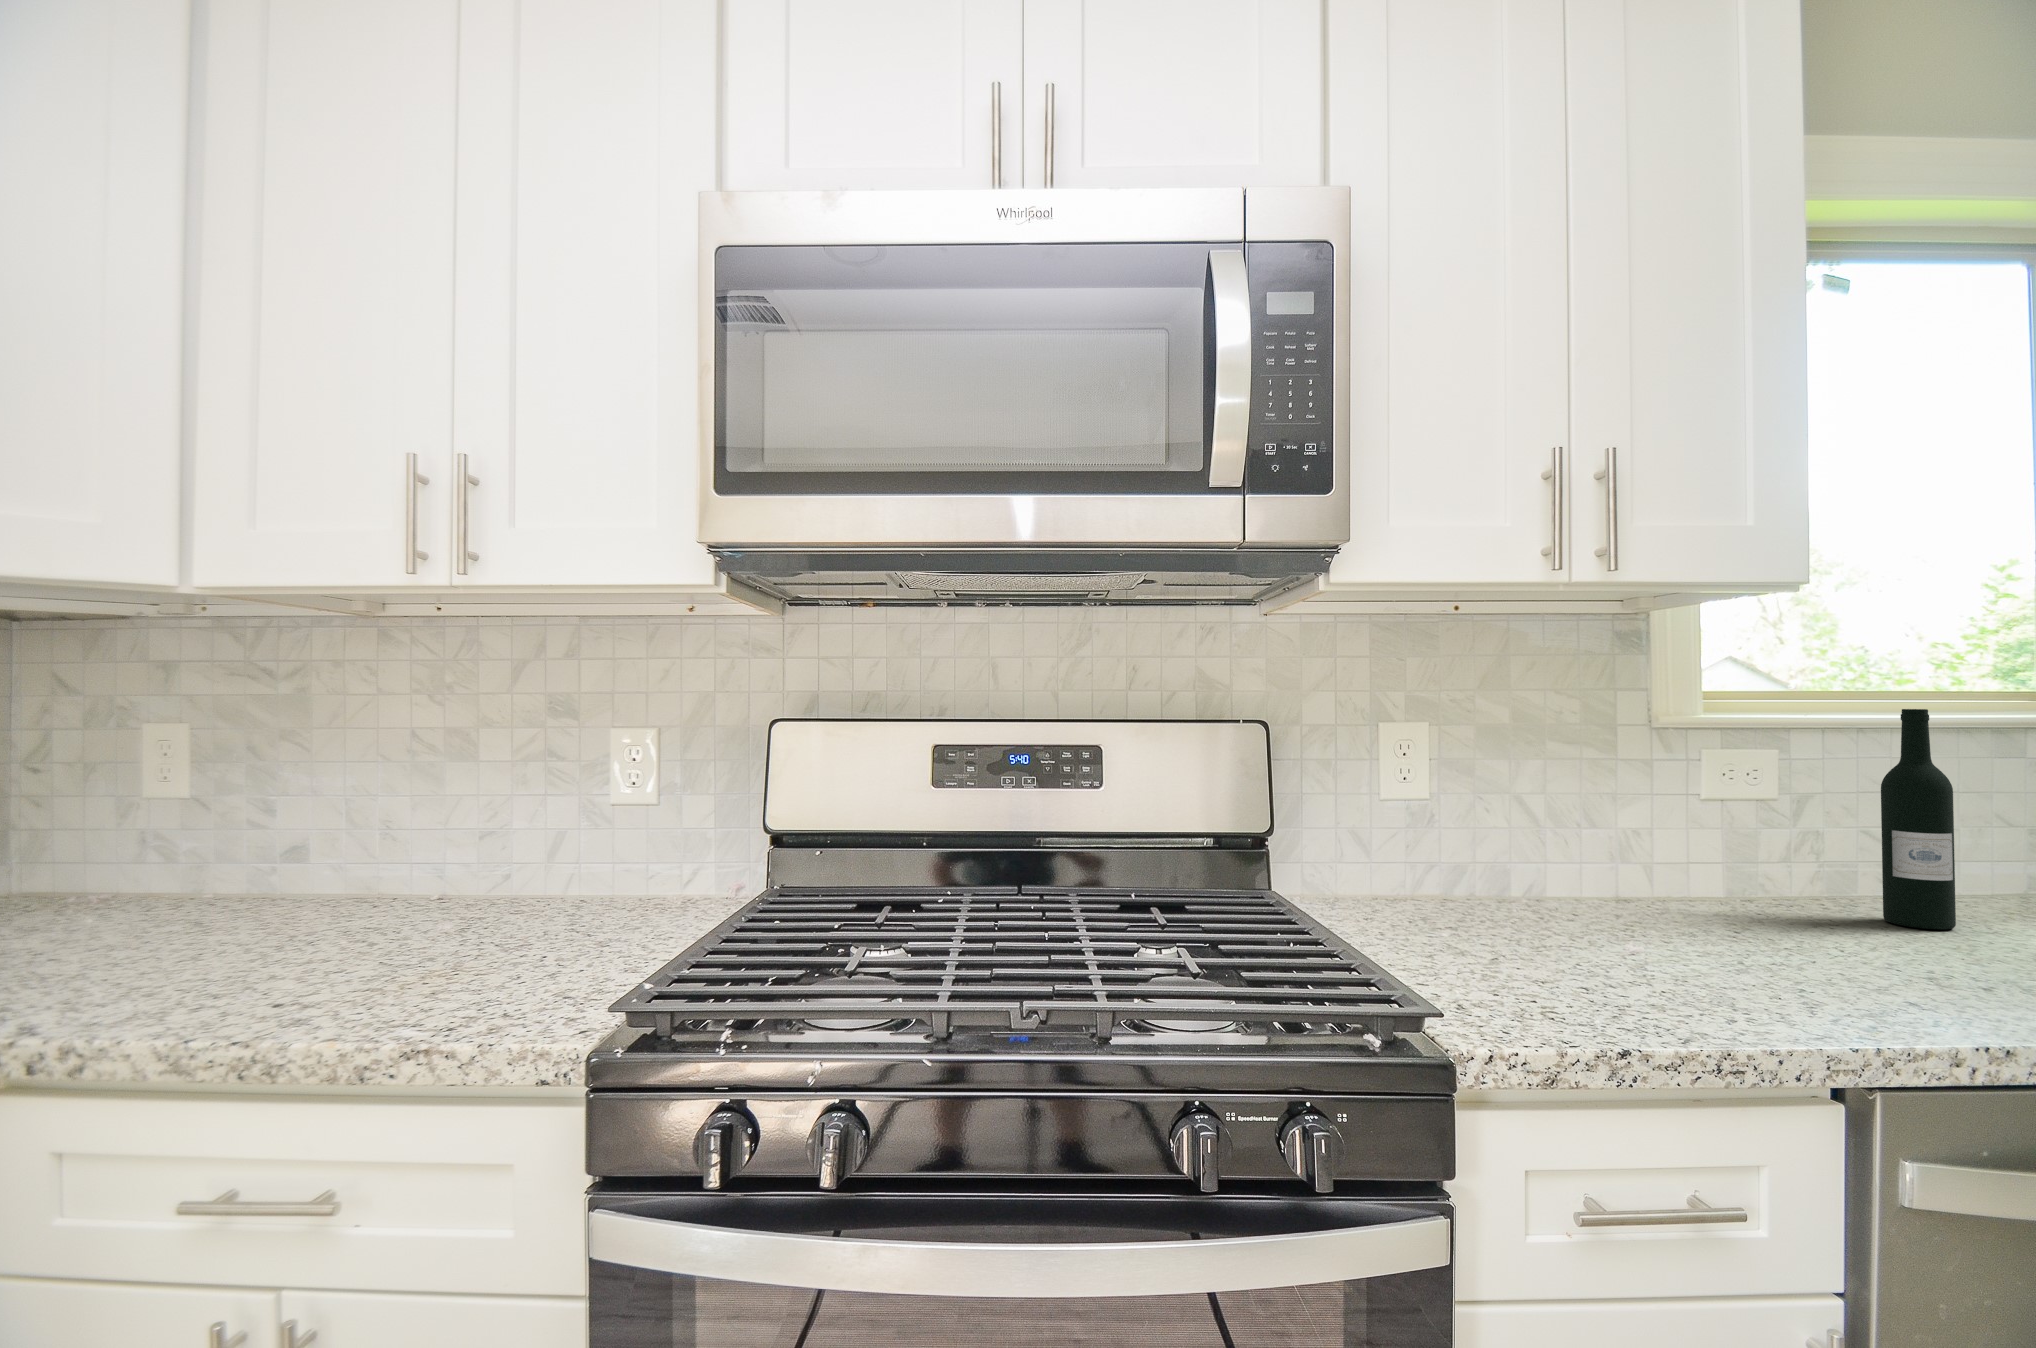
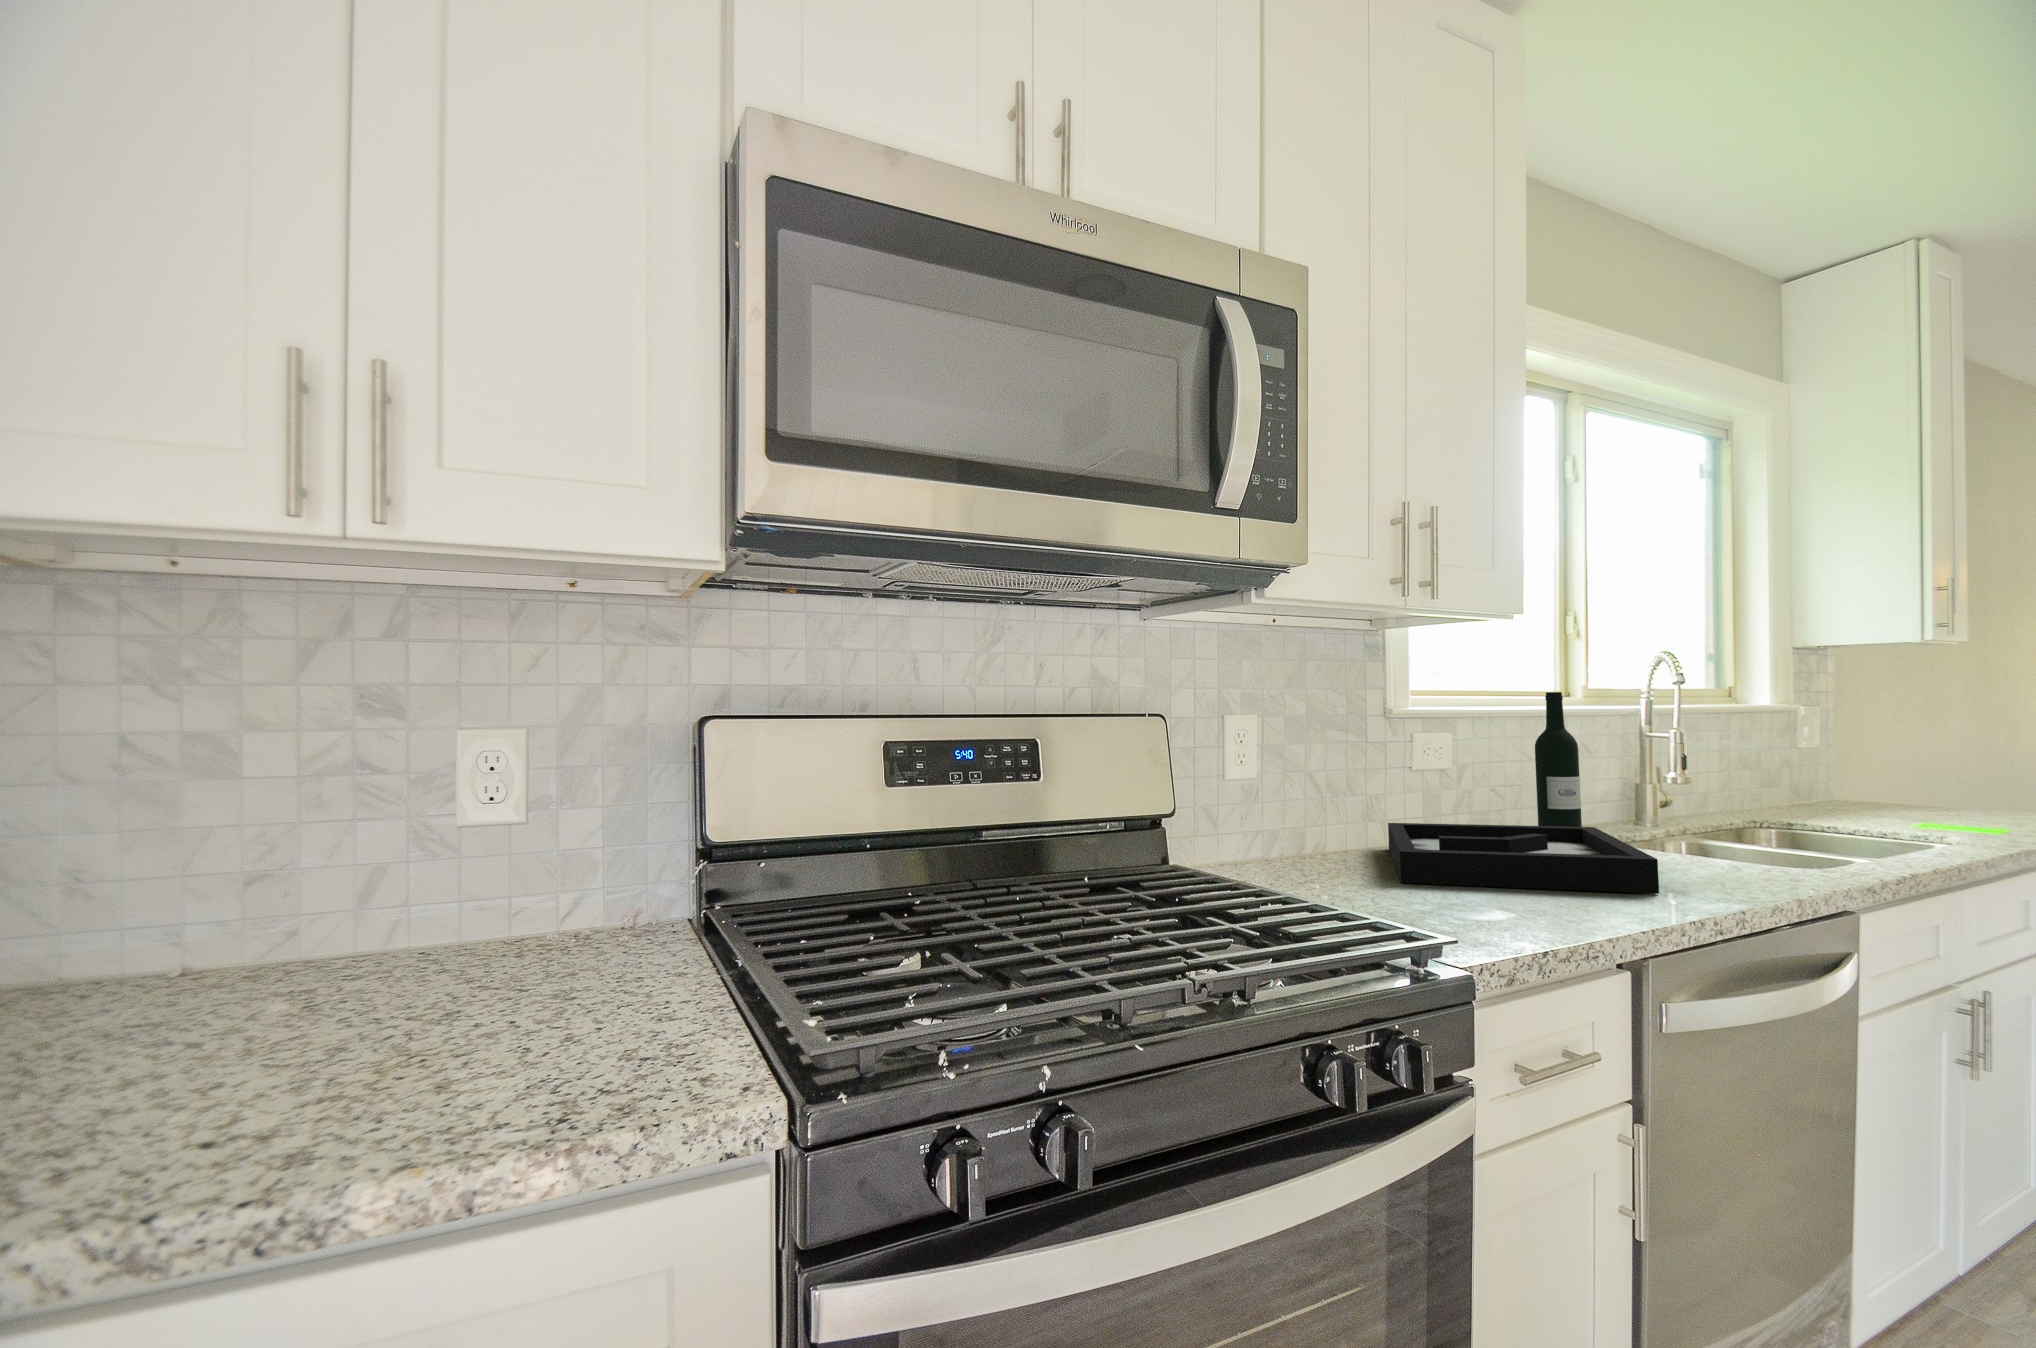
decorative tray: none [1539,874,1930,1010] -> present [1388,823,1659,894]

